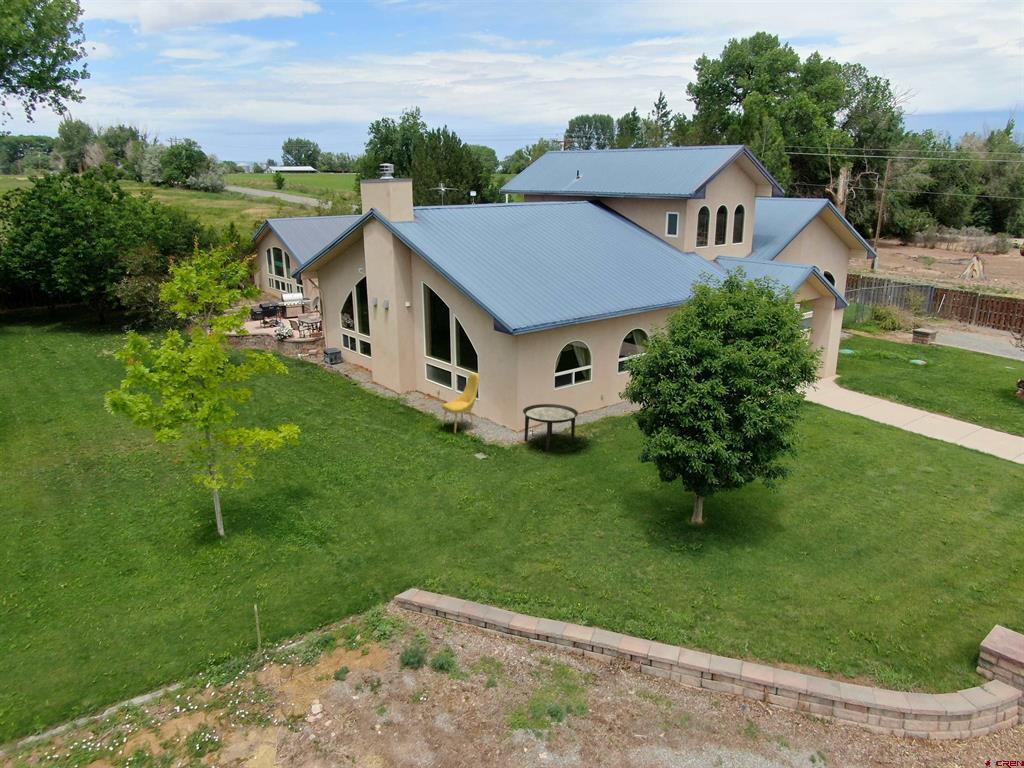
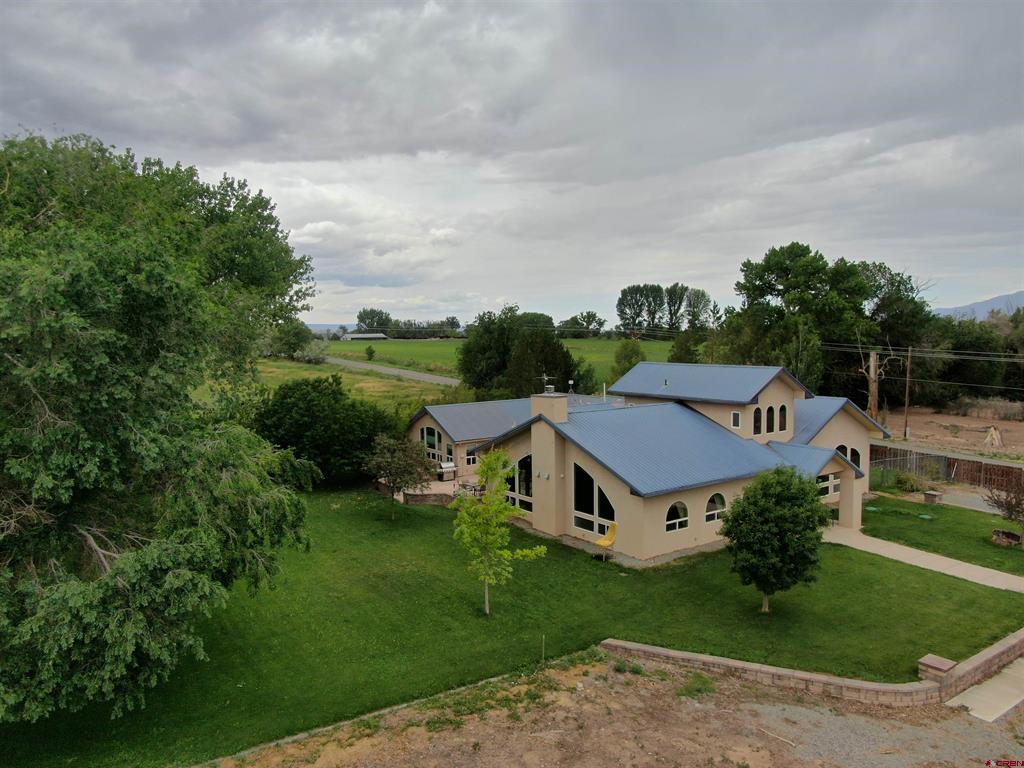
round table: present [523,404,578,451] -> none [649,542,685,572]

